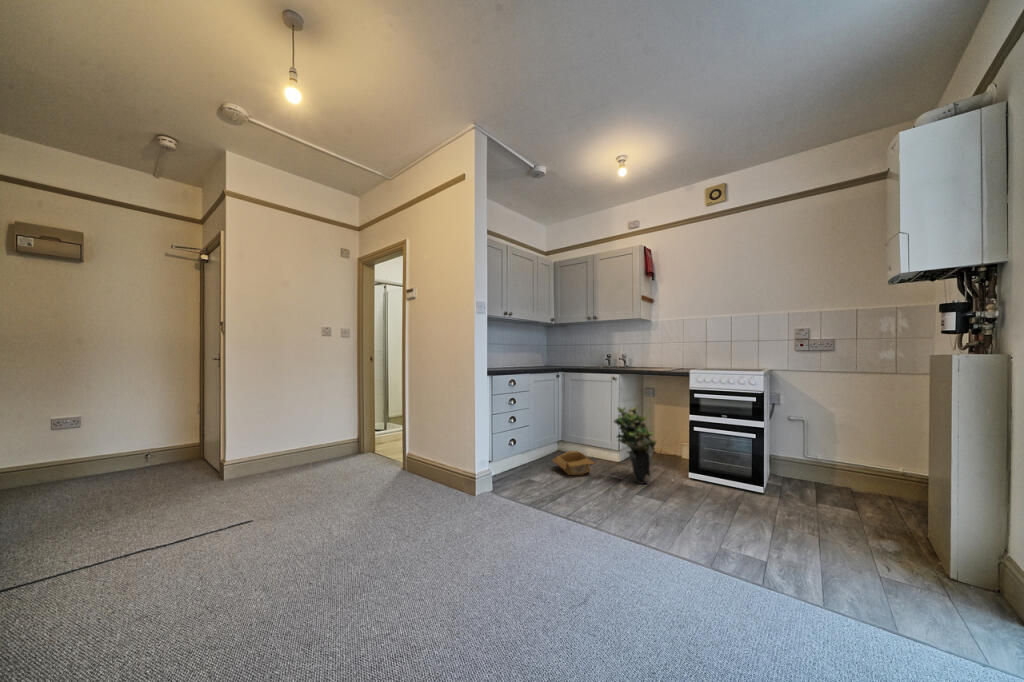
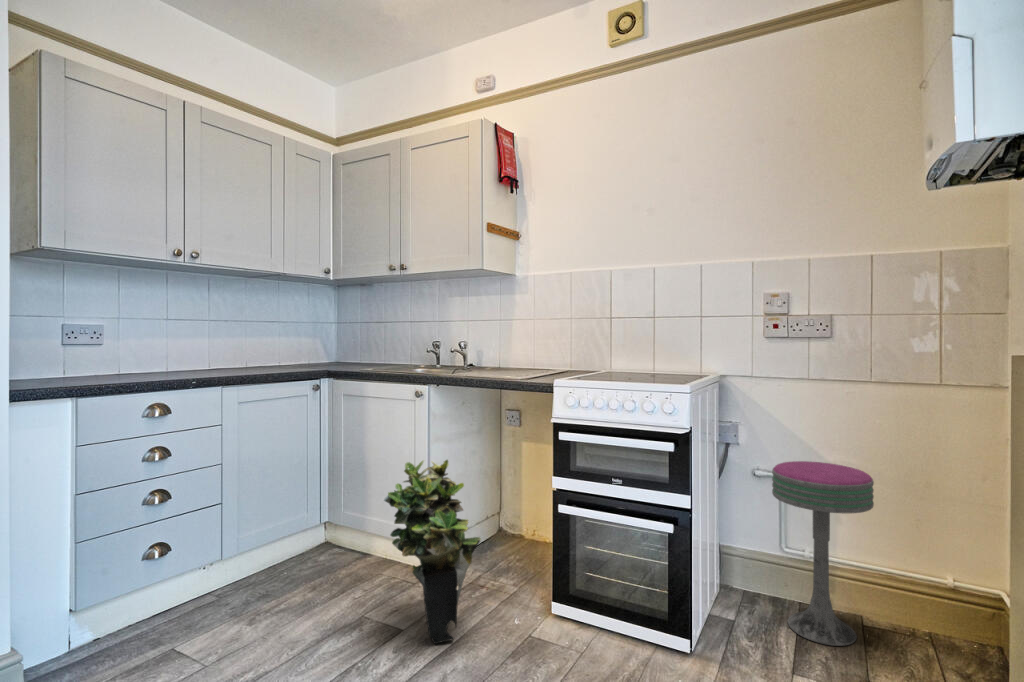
bar stool: none [802,411,856,496] -> present [772,461,874,646]
cardboard box: present [553,451,595,475] -> none [261,558,350,626]

